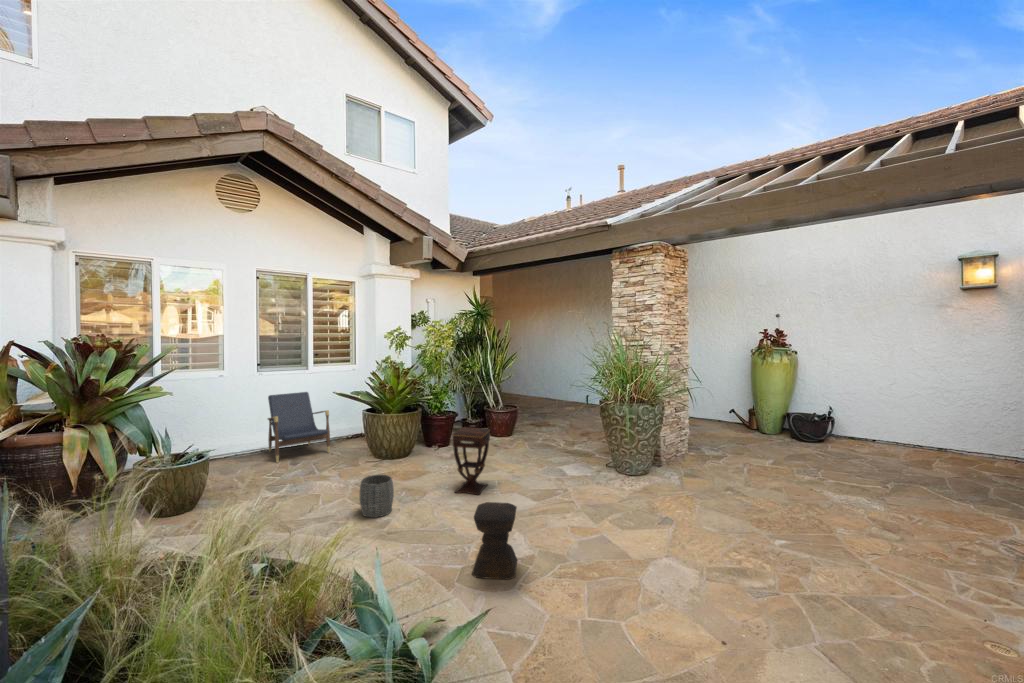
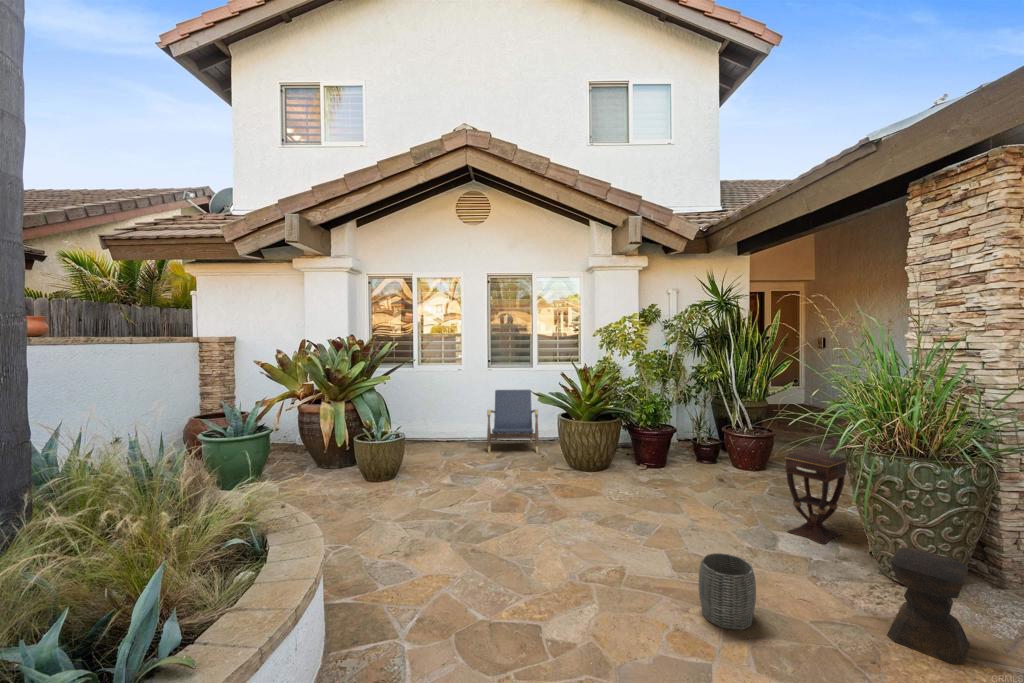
side table: present [453,427,490,495] -> present [785,450,846,544]
woven basket: present [360,475,394,517] -> present [699,553,756,630]
stool: present [472,502,517,580] -> present [887,548,969,664]

